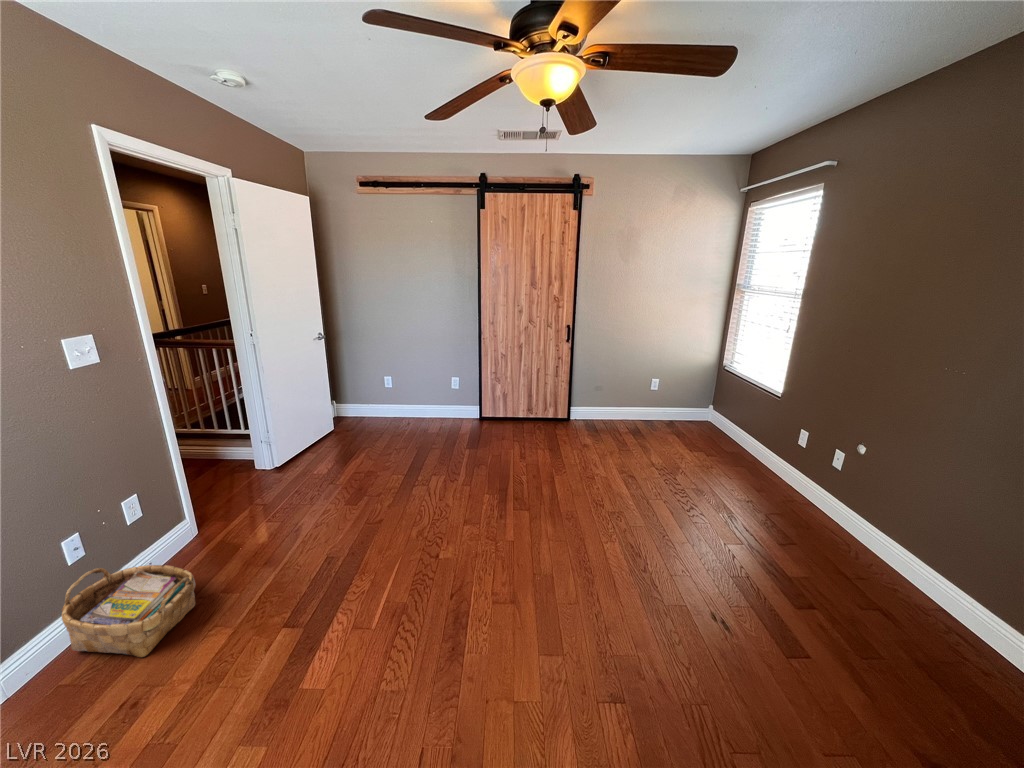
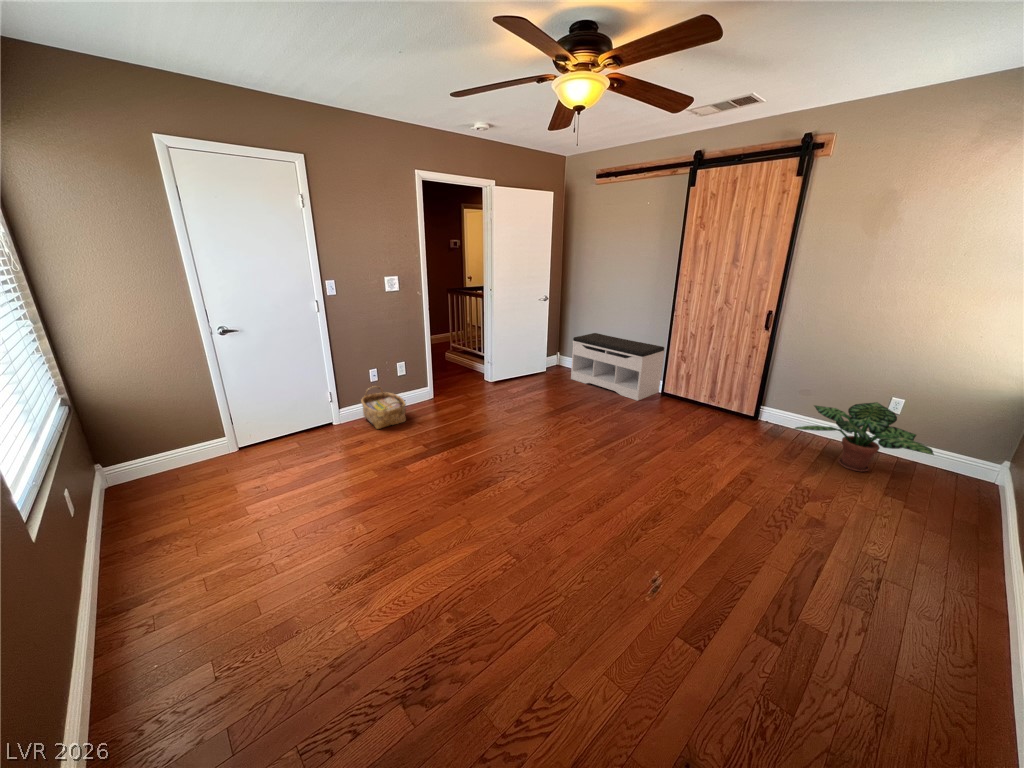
bench: none [374,369,477,433] -> present [571,333,664,401]
potted plant: none [620,384,704,438] -> present [795,402,934,472]

